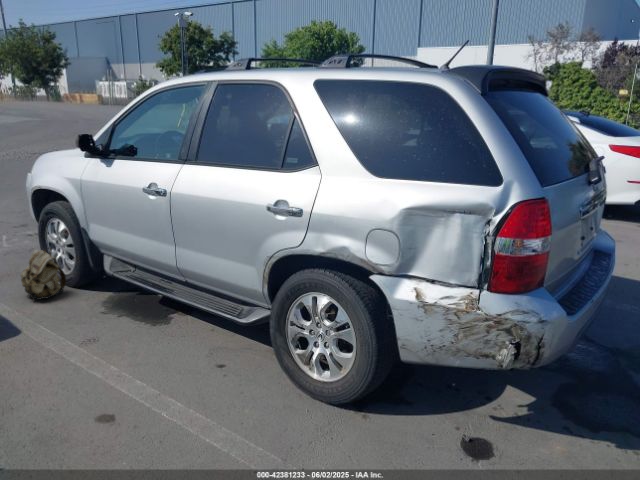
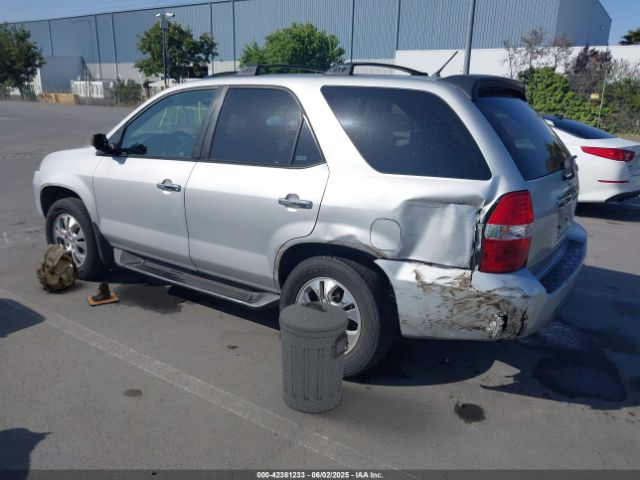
boots: none [72,291,106,316] -> present [87,282,118,305]
trash can: none [265,320,342,445] -> present [279,302,348,413]

